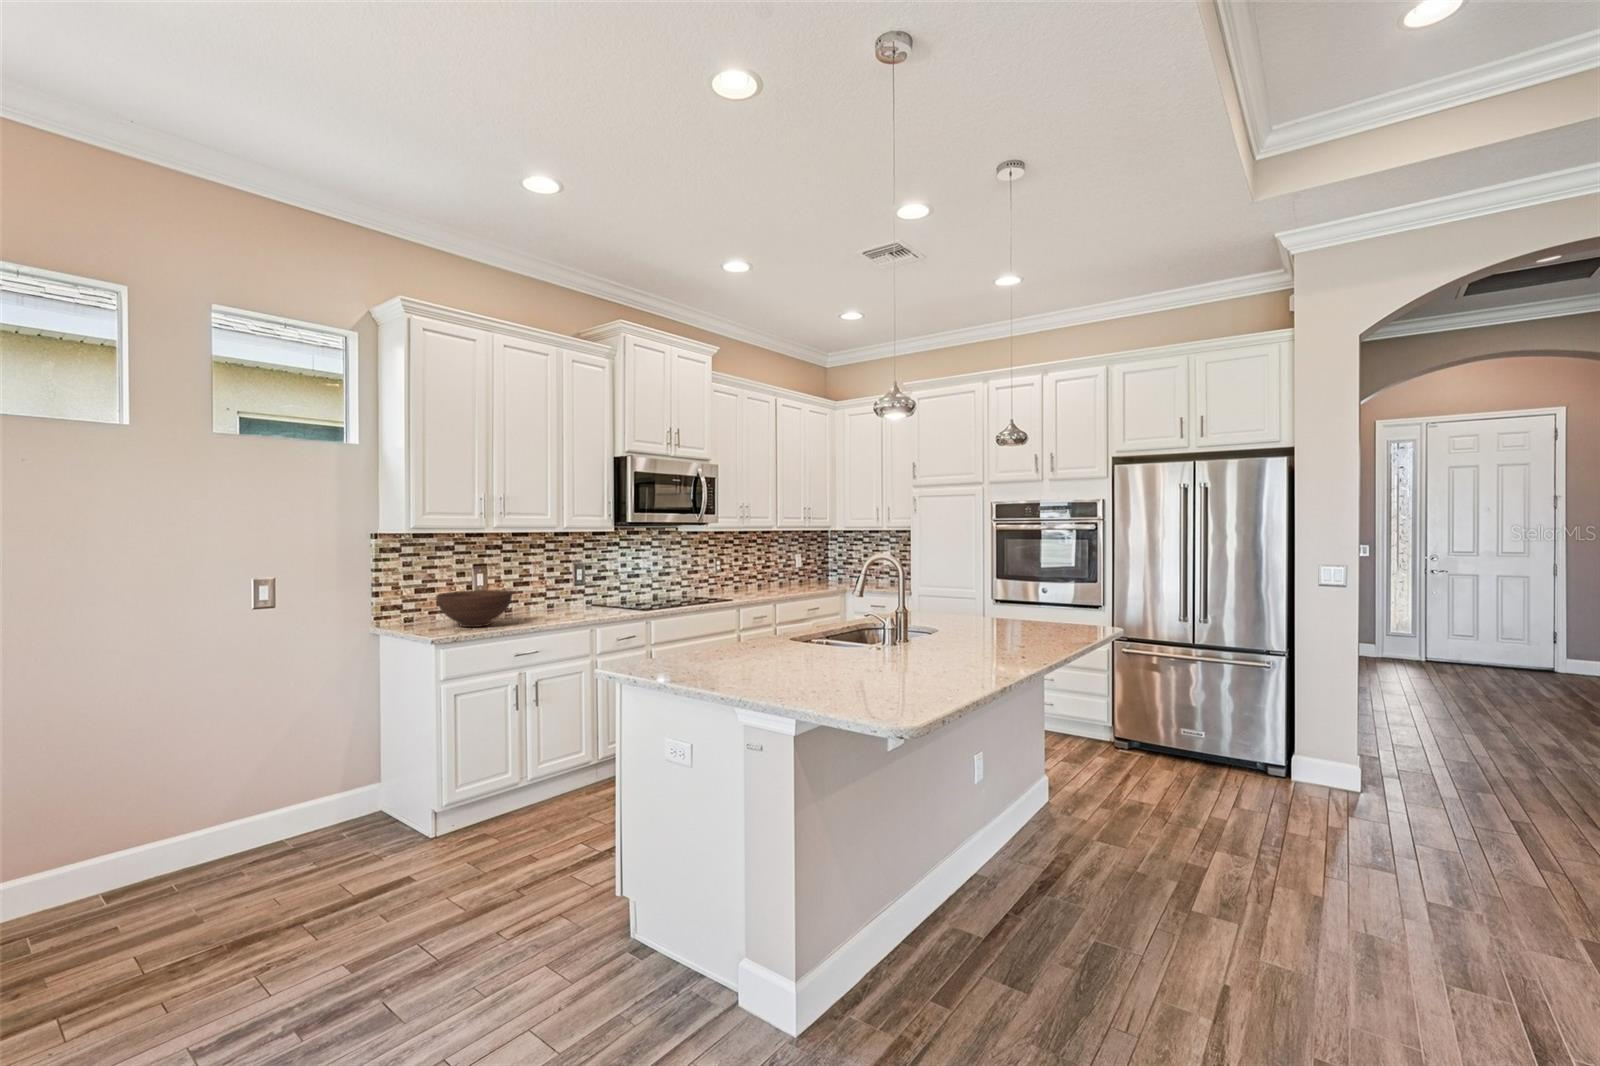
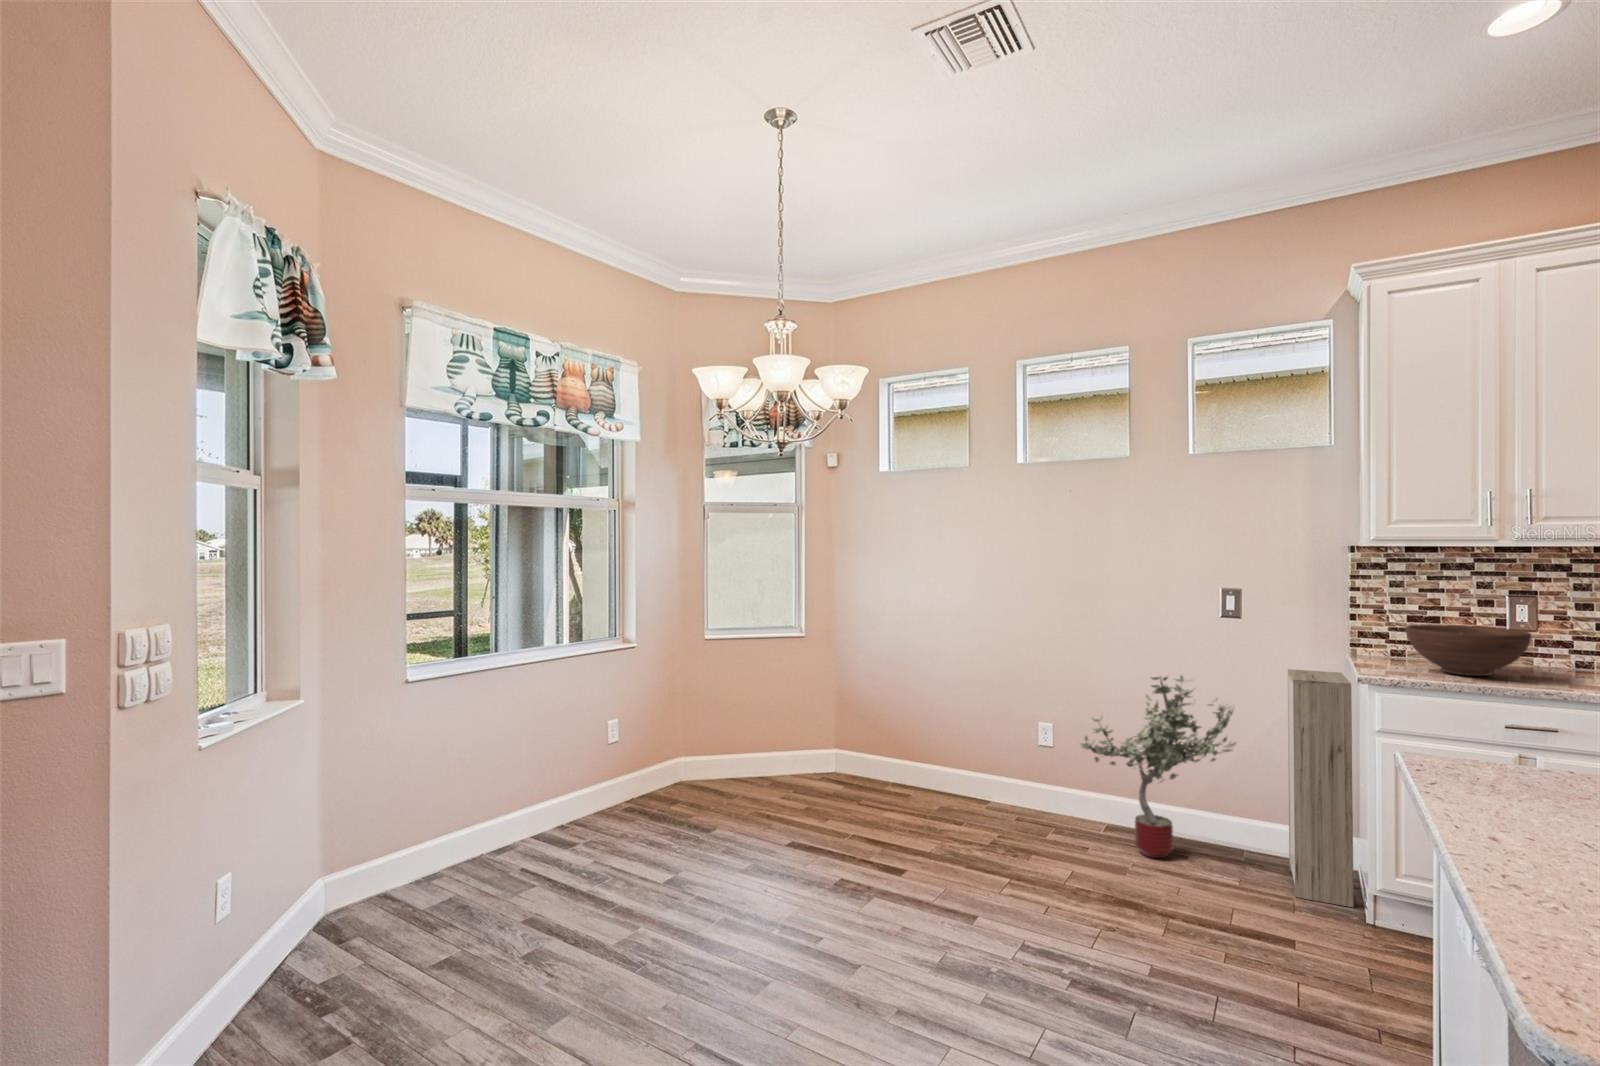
storage cabinet: none [335,643,412,850] -> present [1288,669,1354,907]
potted tree: none [81,677,303,894] -> present [1081,675,1237,858]

